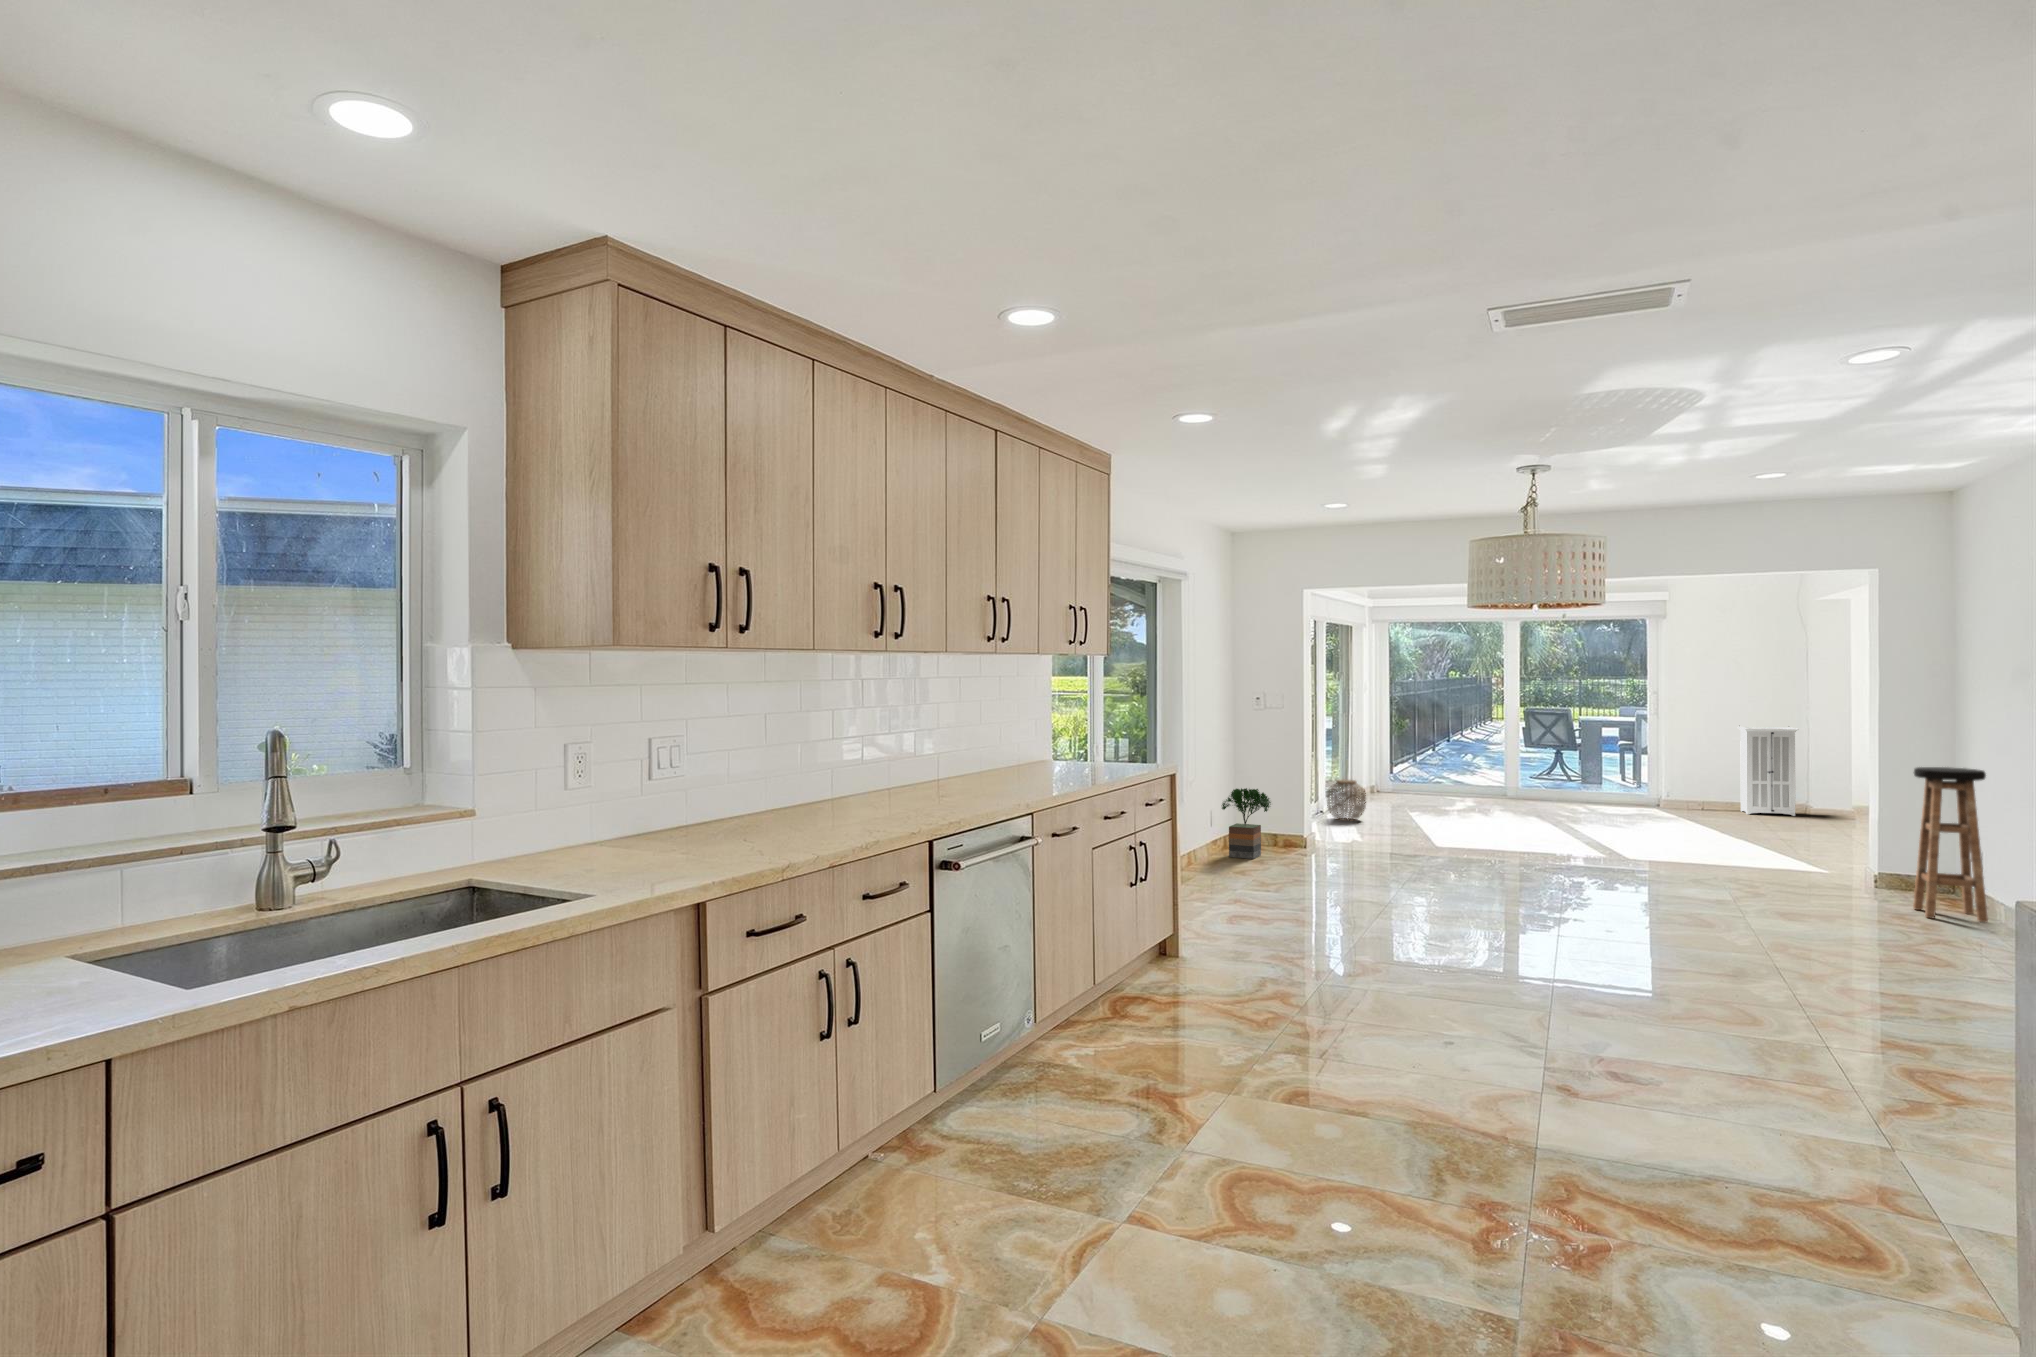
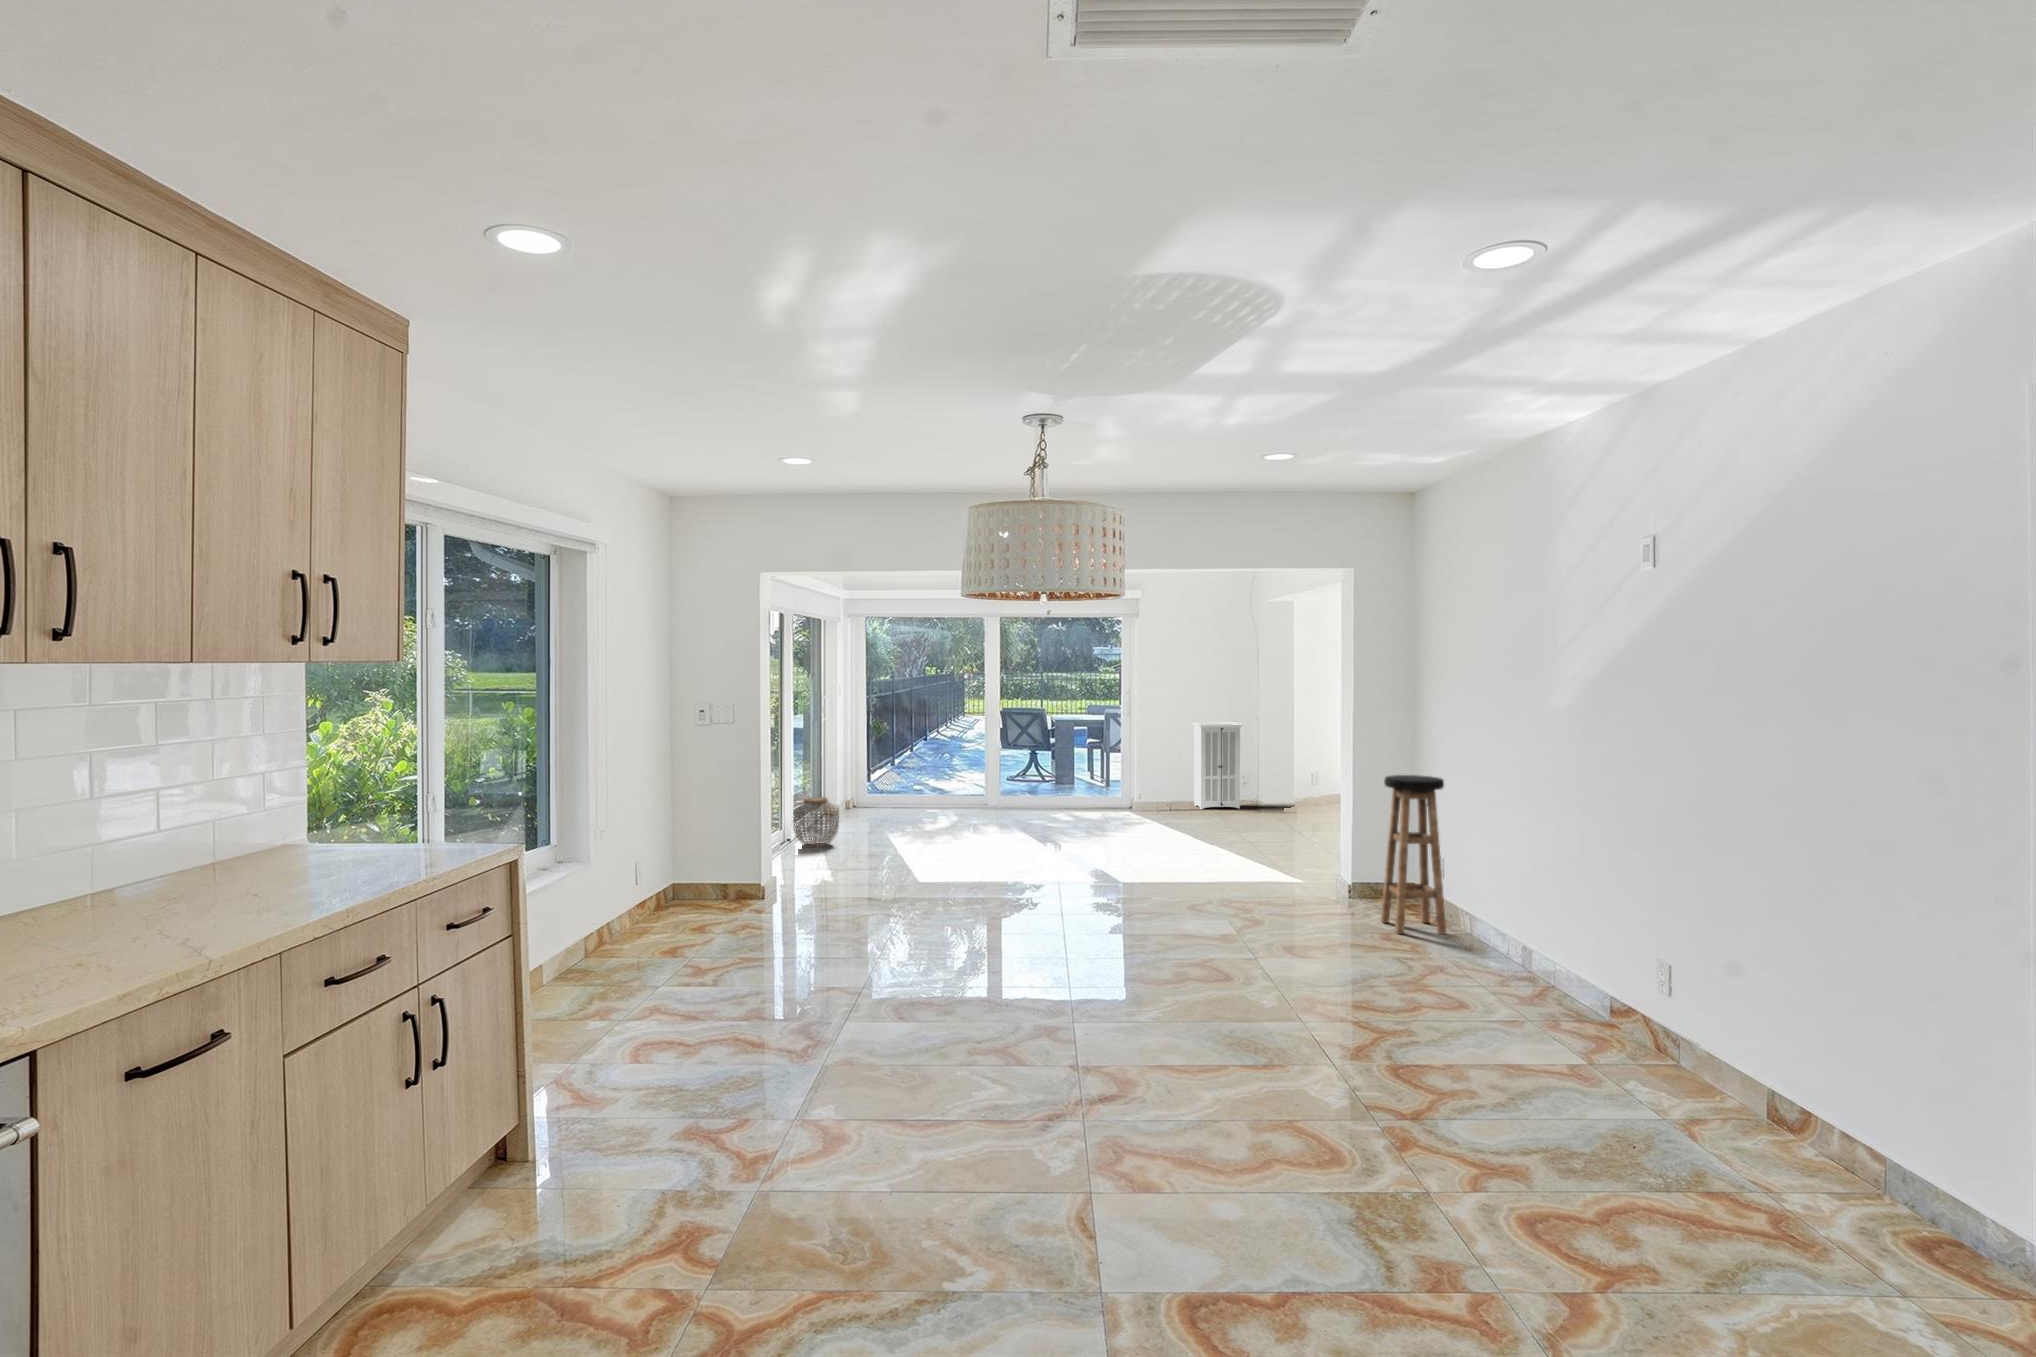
potted tree: present [1222,788,1271,859] -> none [649,827,721,922]

